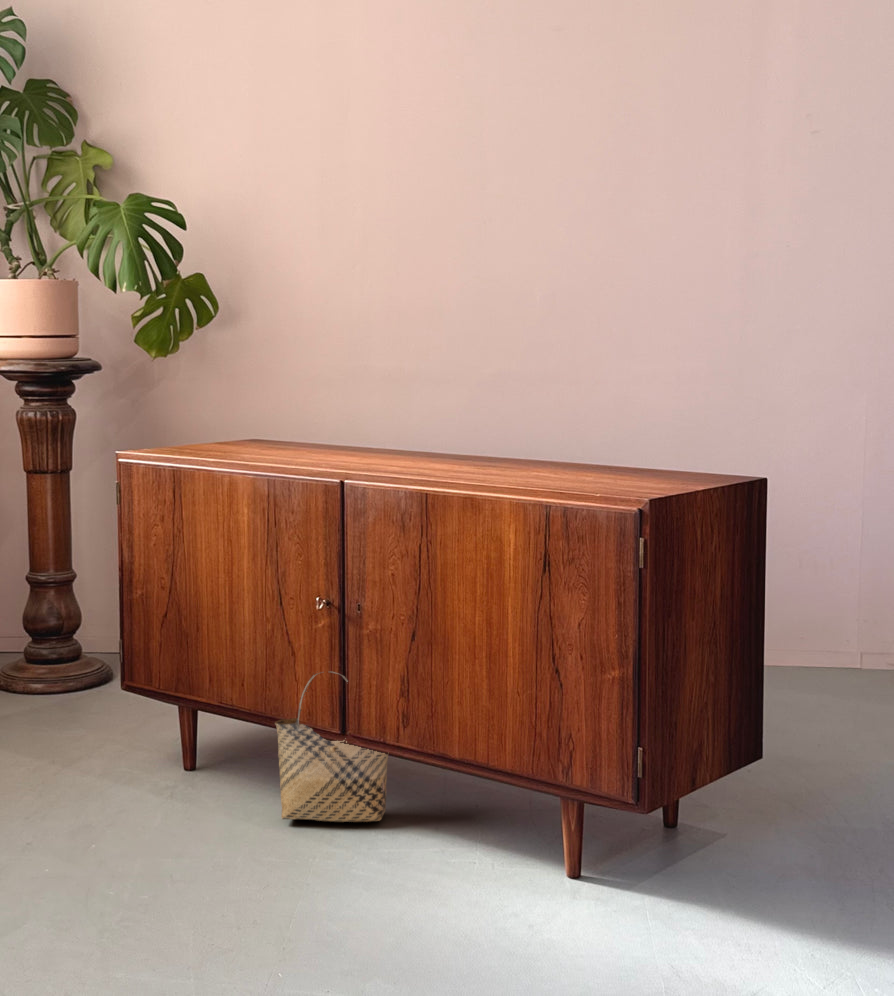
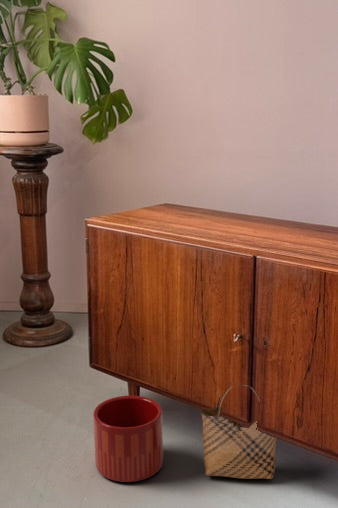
planter: none [114,711,222,829] -> present [93,396,163,482]

